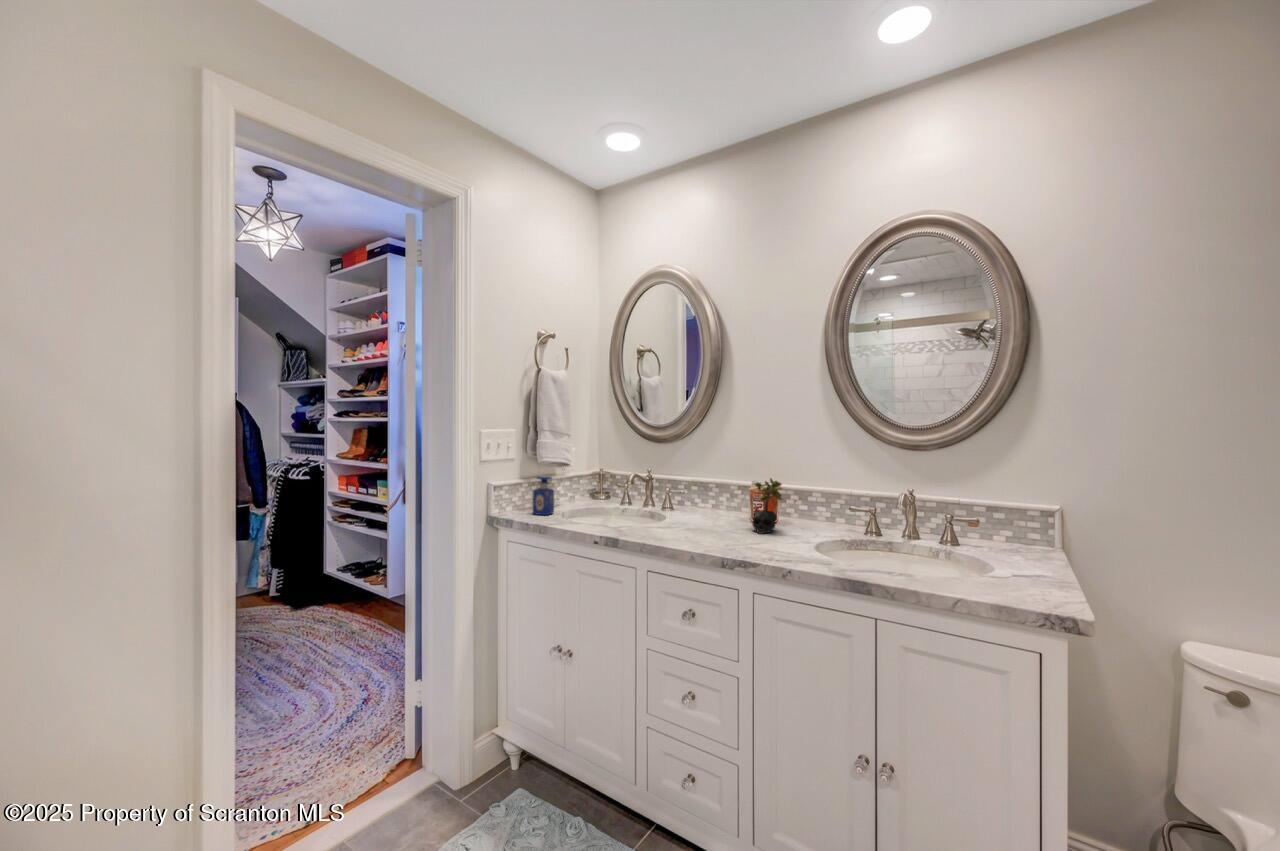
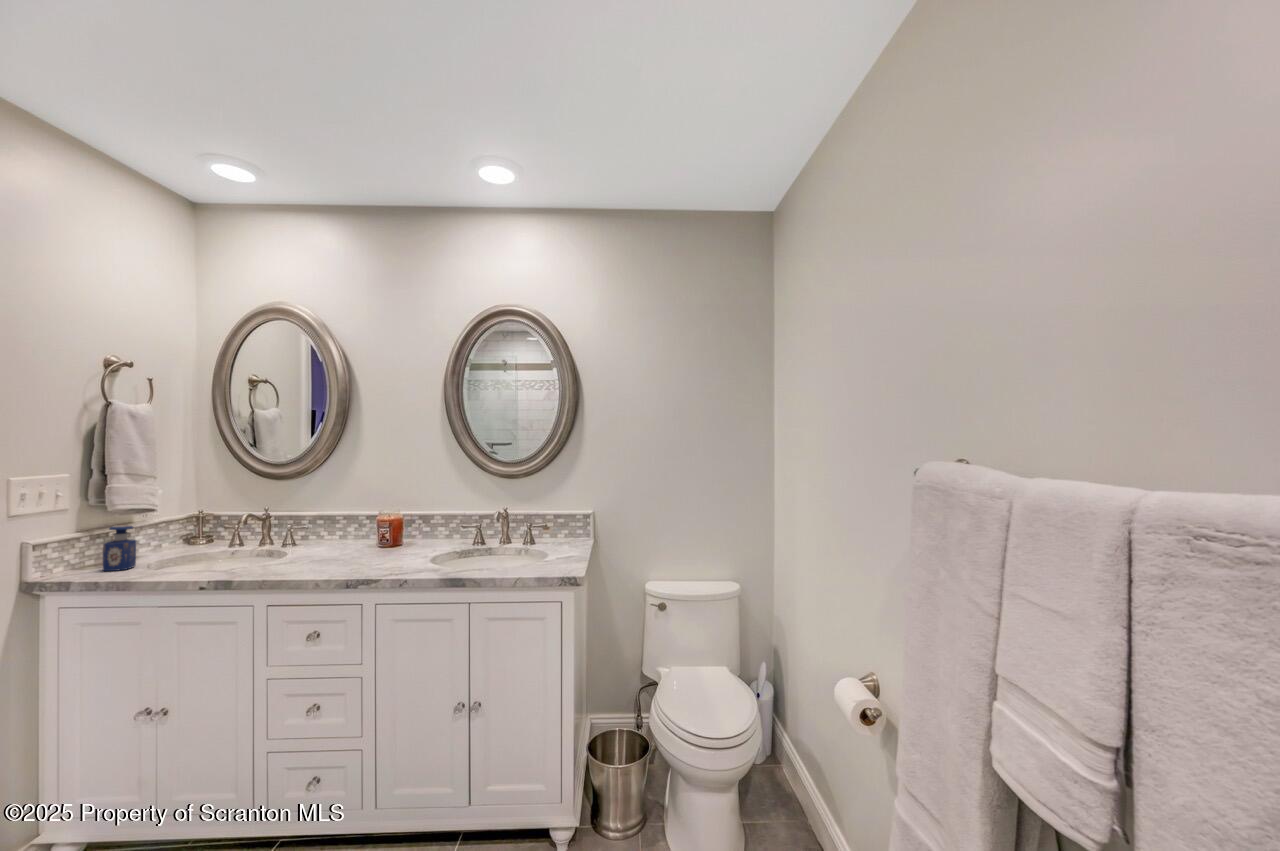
succulent plant: present [750,478,783,534] -> none [374,506,406,556]

